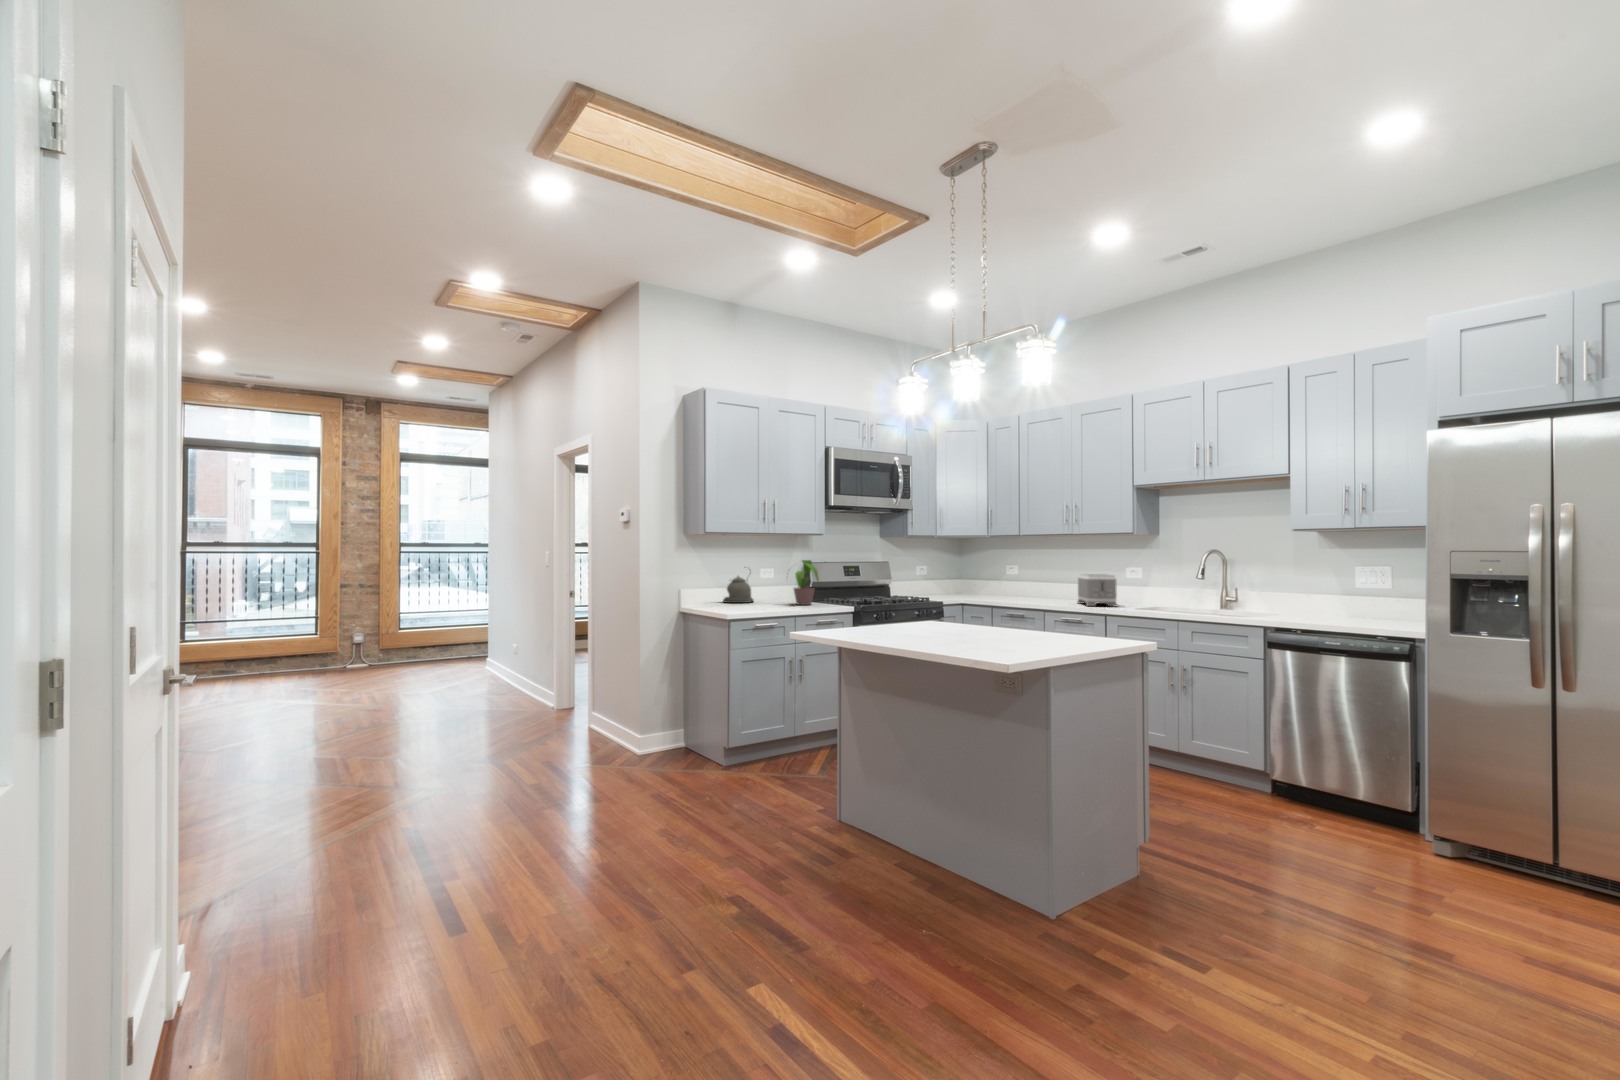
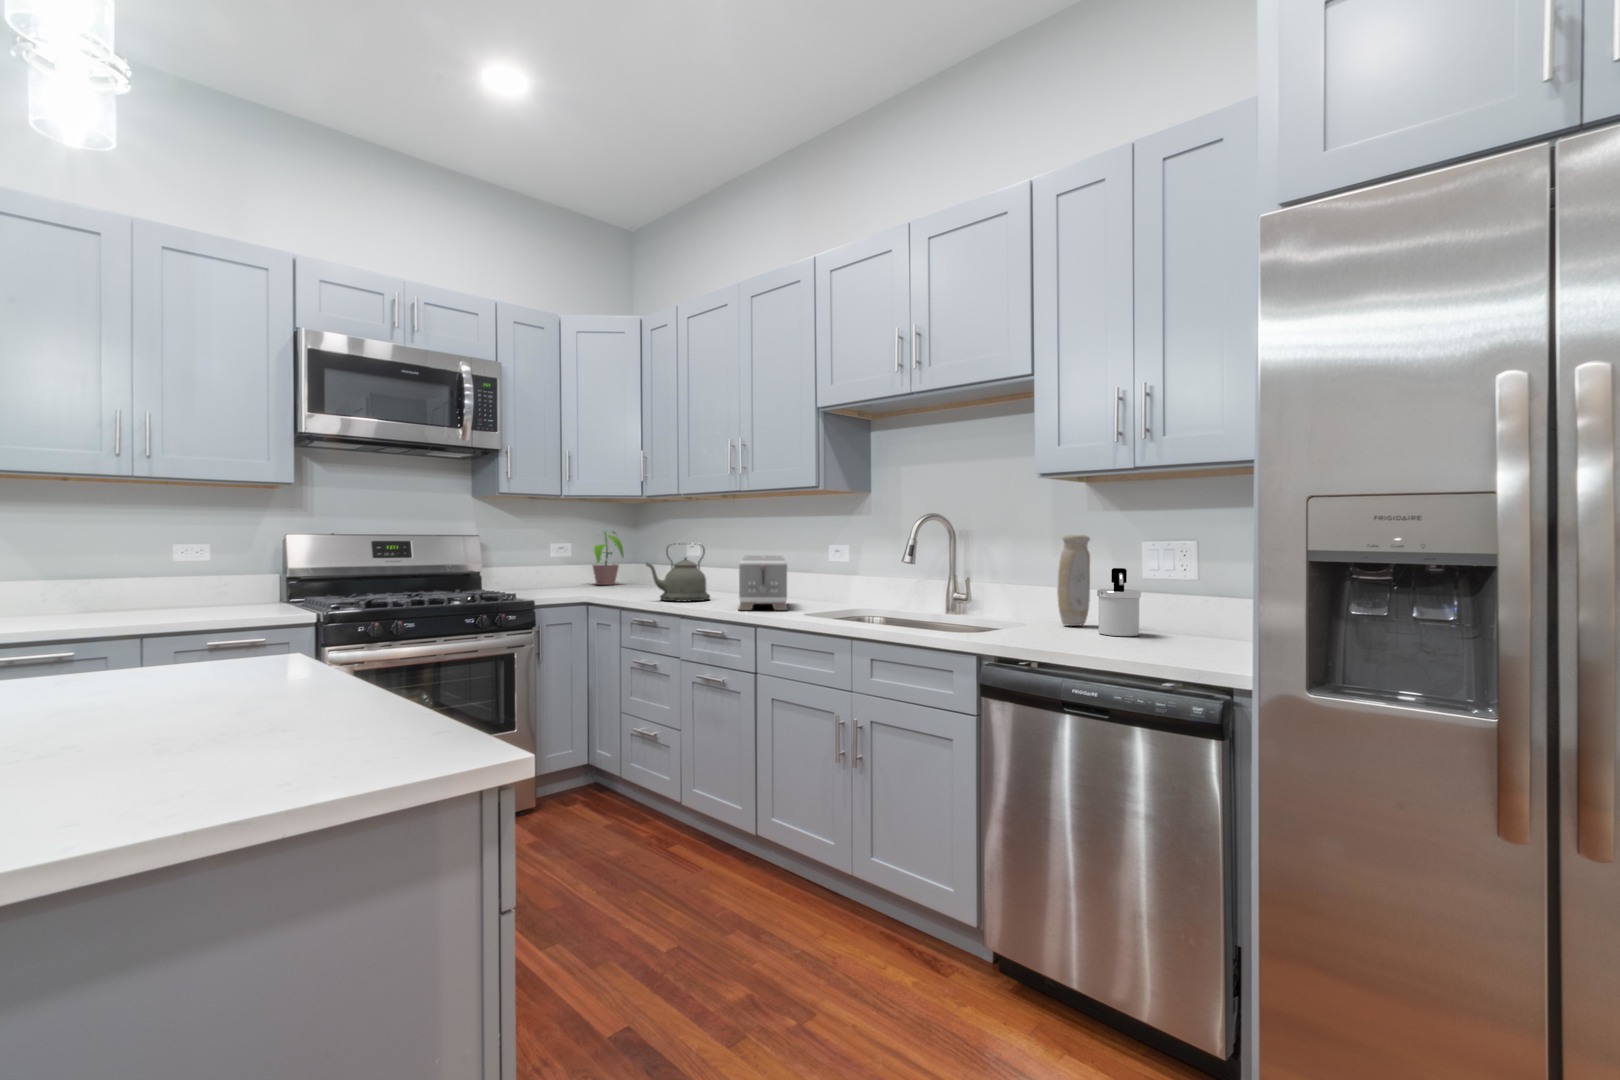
potted plant: present [794,560,819,605] -> present [593,532,624,585]
vase: none [1302,563,1323,615] -> present [1057,535,1090,626]
kettle: present [723,576,754,603] -> present [646,547,710,601]
soap dispenser: none [1330,582,1359,620] -> present [1097,568,1141,636]

